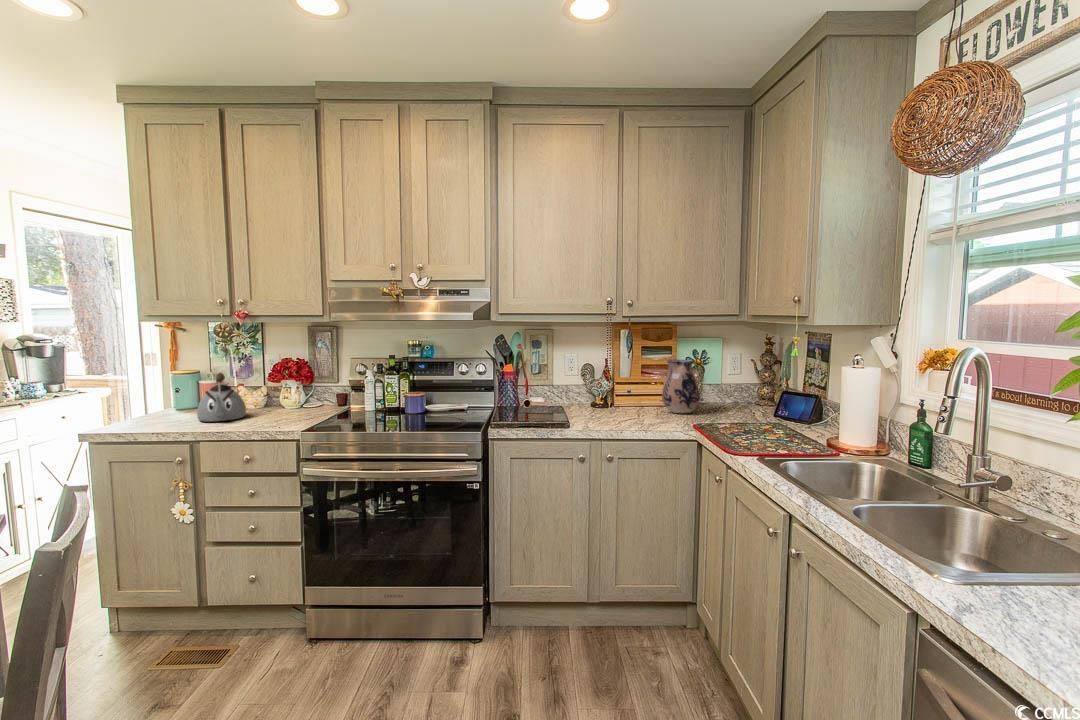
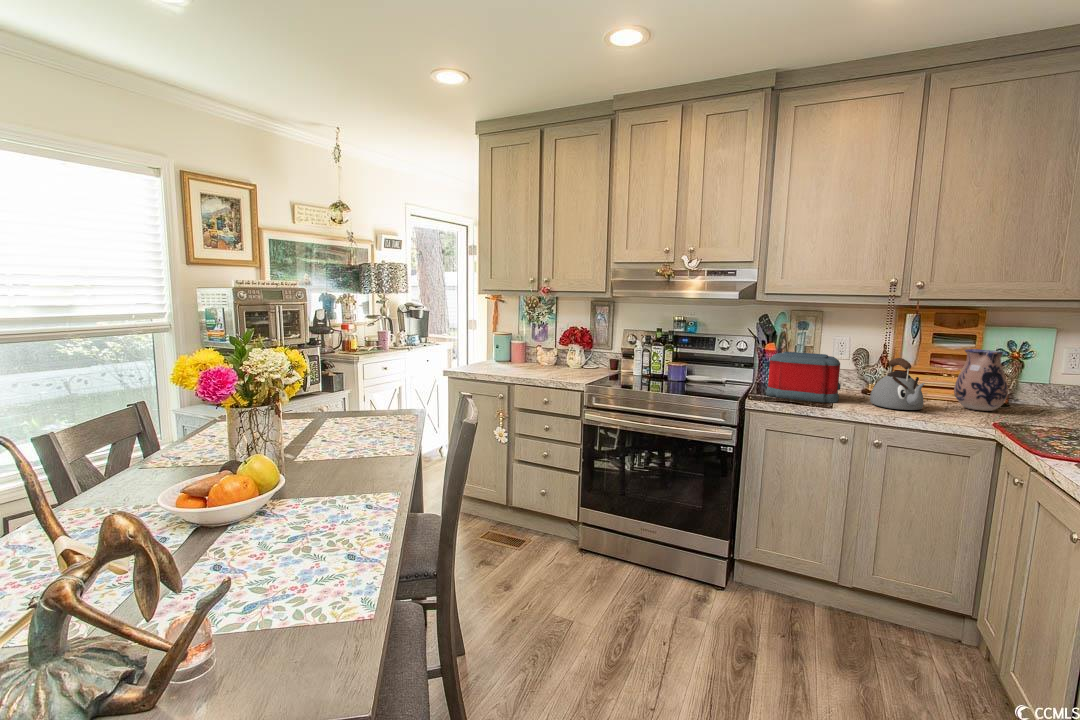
kettle: present [197,373,246,422] -> present [870,358,925,410]
toaster: none [505,373,575,422] -> present [765,352,841,403]

